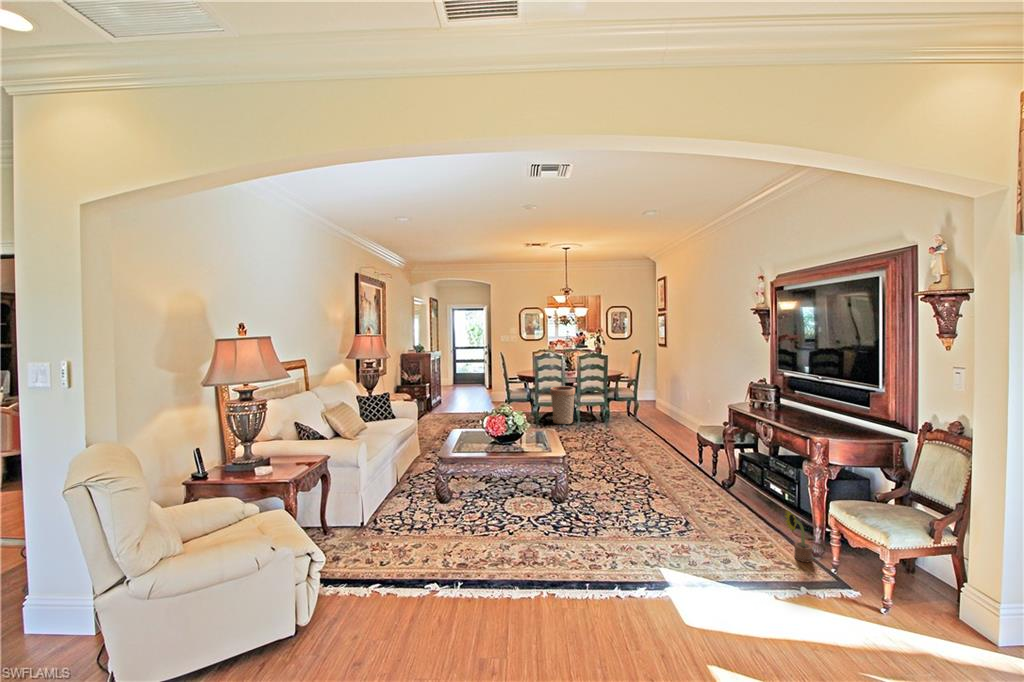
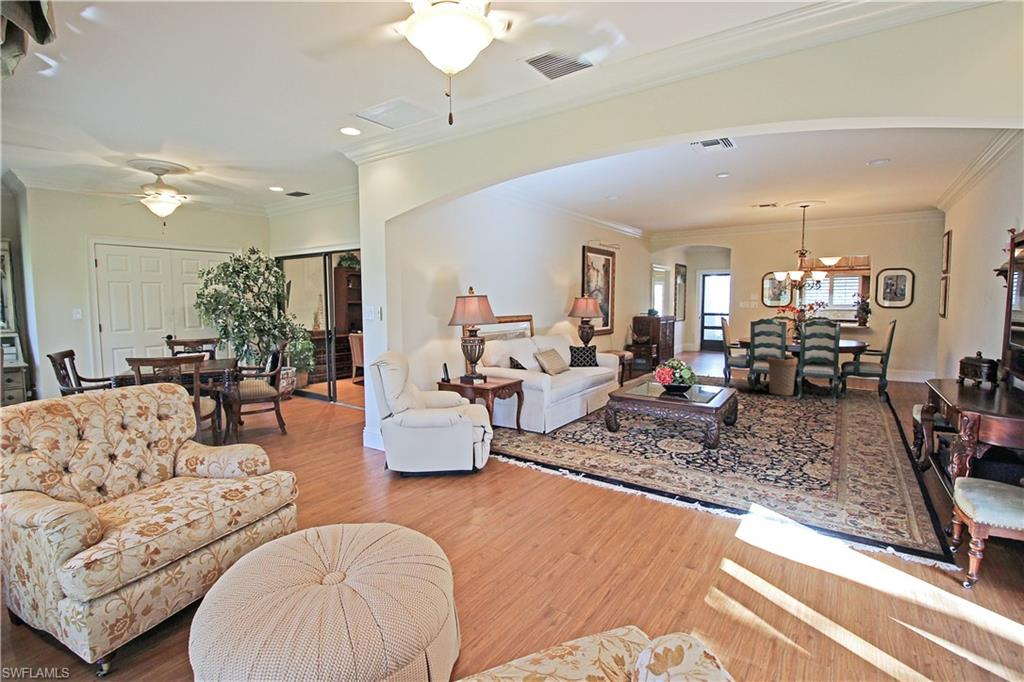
decorative plant: present [785,511,812,562] -> none [911,480,938,538]

